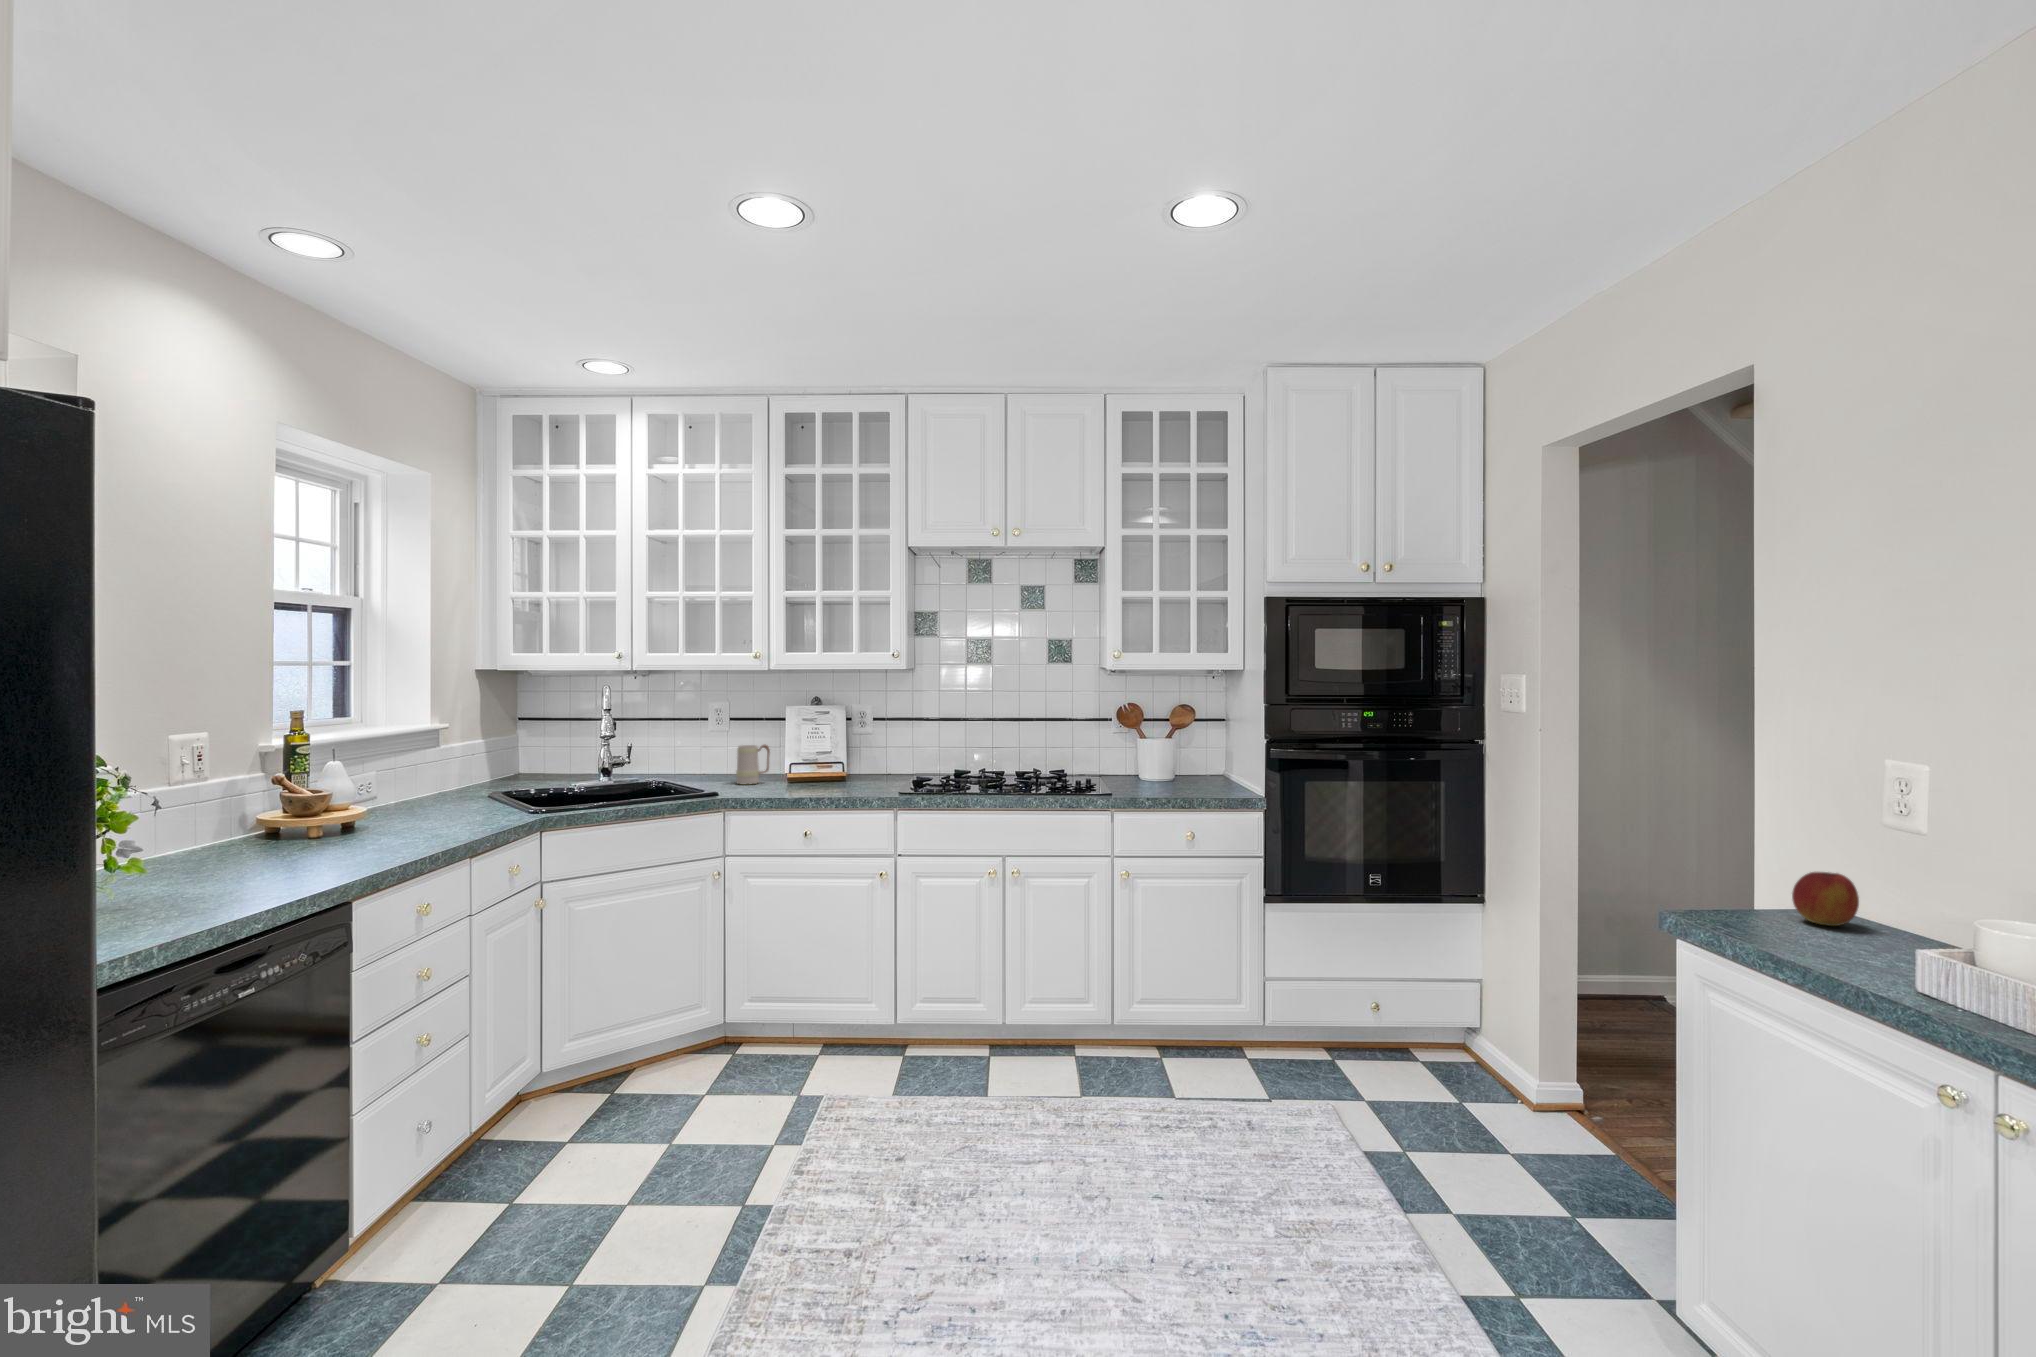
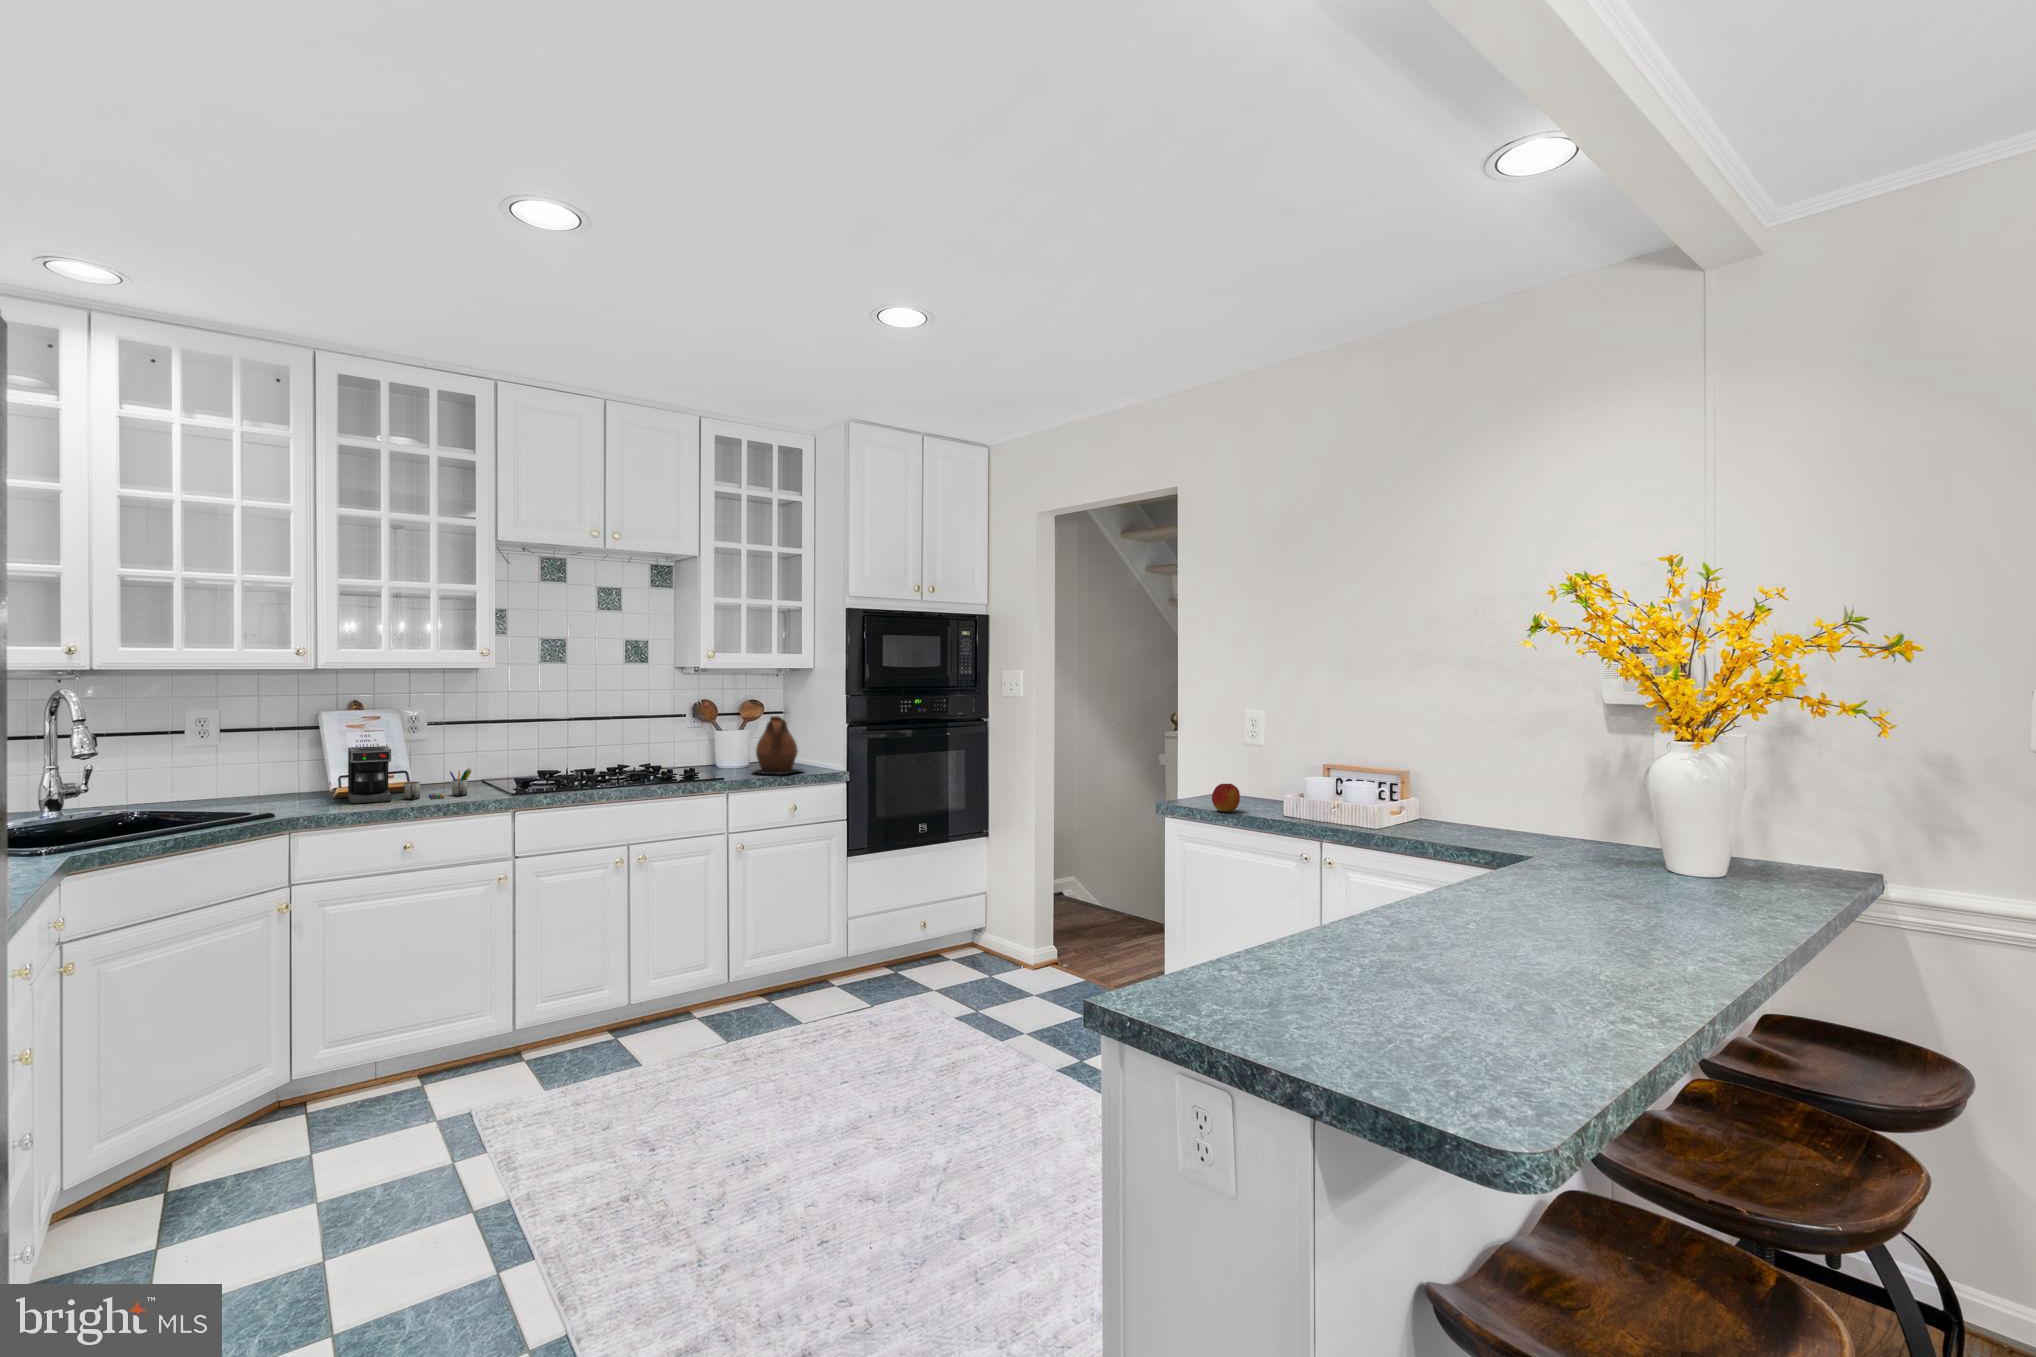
ceramic pitcher: none [1151,724,1216,793] -> present [754,716,801,774]
coffee maker: none [777,740,873,791] -> present [348,746,471,804]
mug: present [736,745,770,784] -> none [270,754,318,802]

